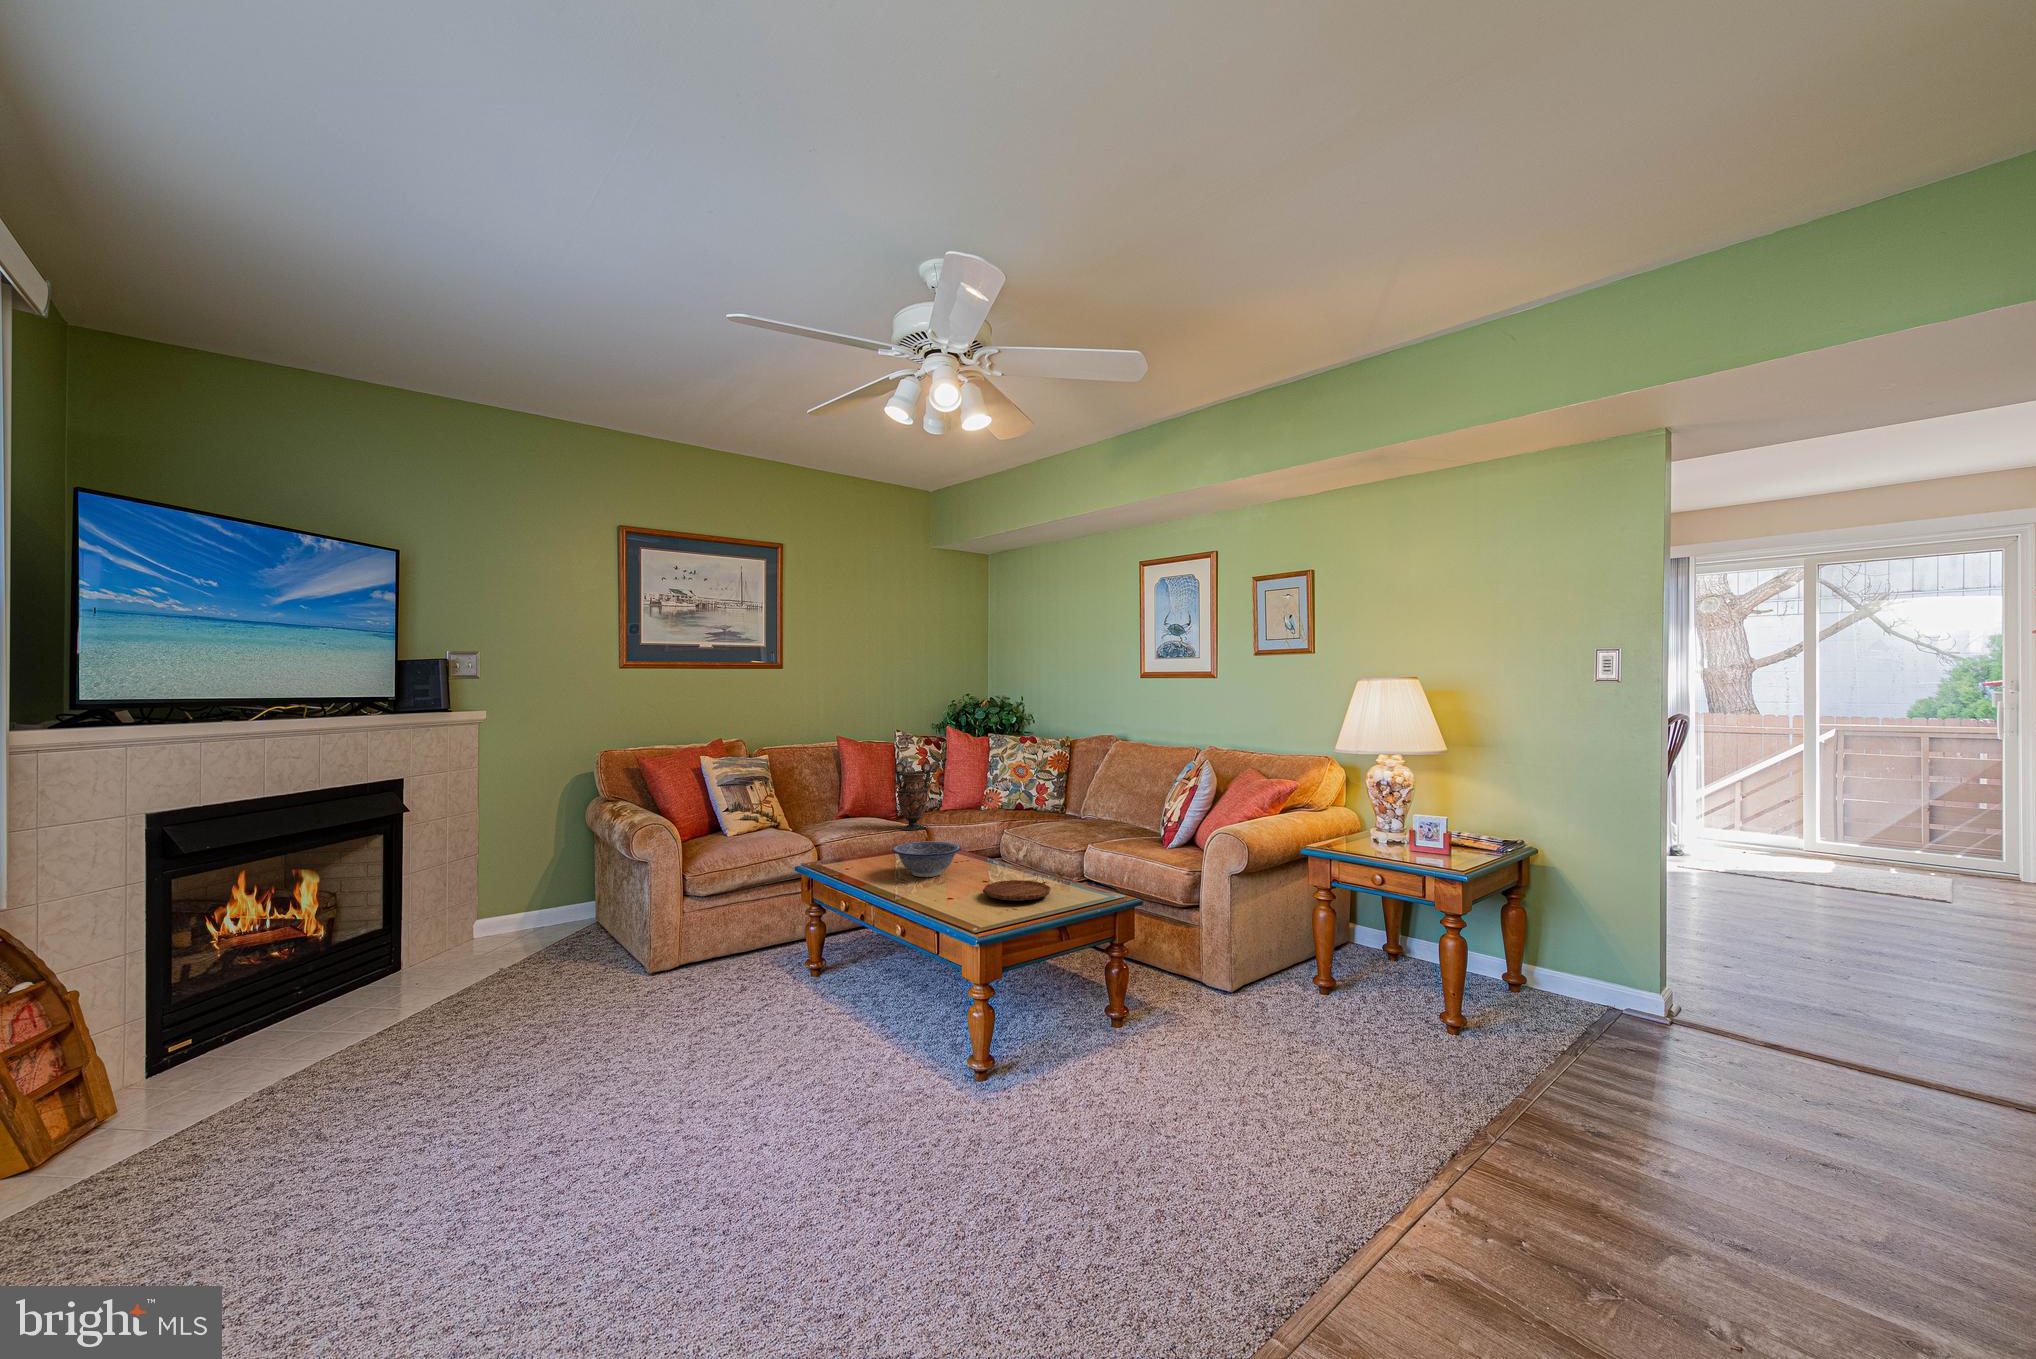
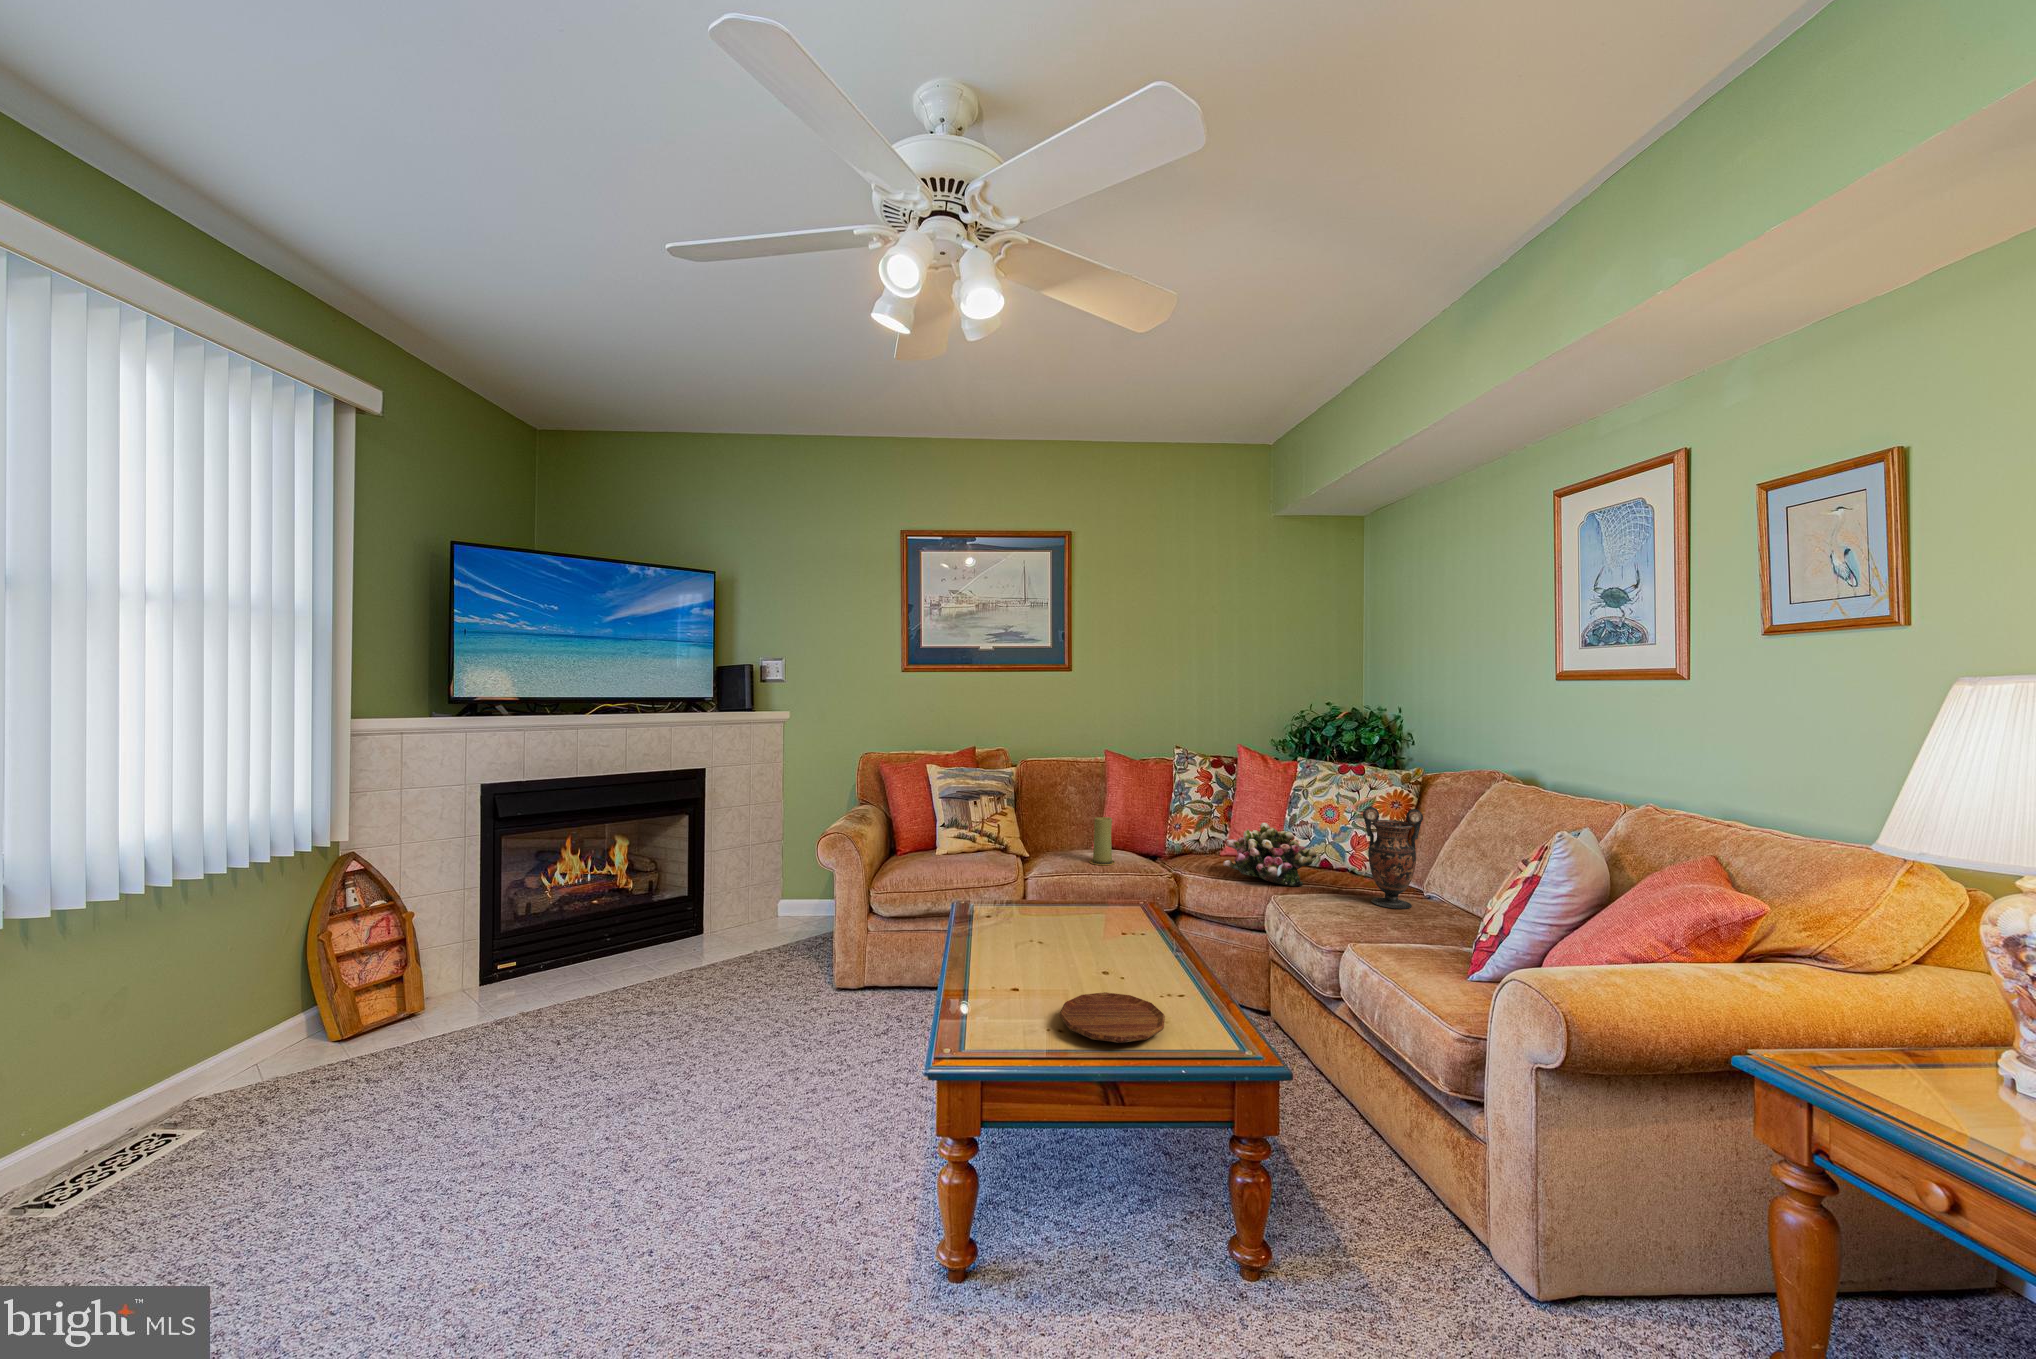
vase: present [894,762,932,830] -> present [1363,807,1423,909]
flower arrangement: none [964,780,1026,822] -> present [1223,823,1317,886]
candle: none [852,789,874,829] -> present [1090,817,1115,865]
decorative bowl: present [893,841,961,877] -> none [1017,902,1109,957]

